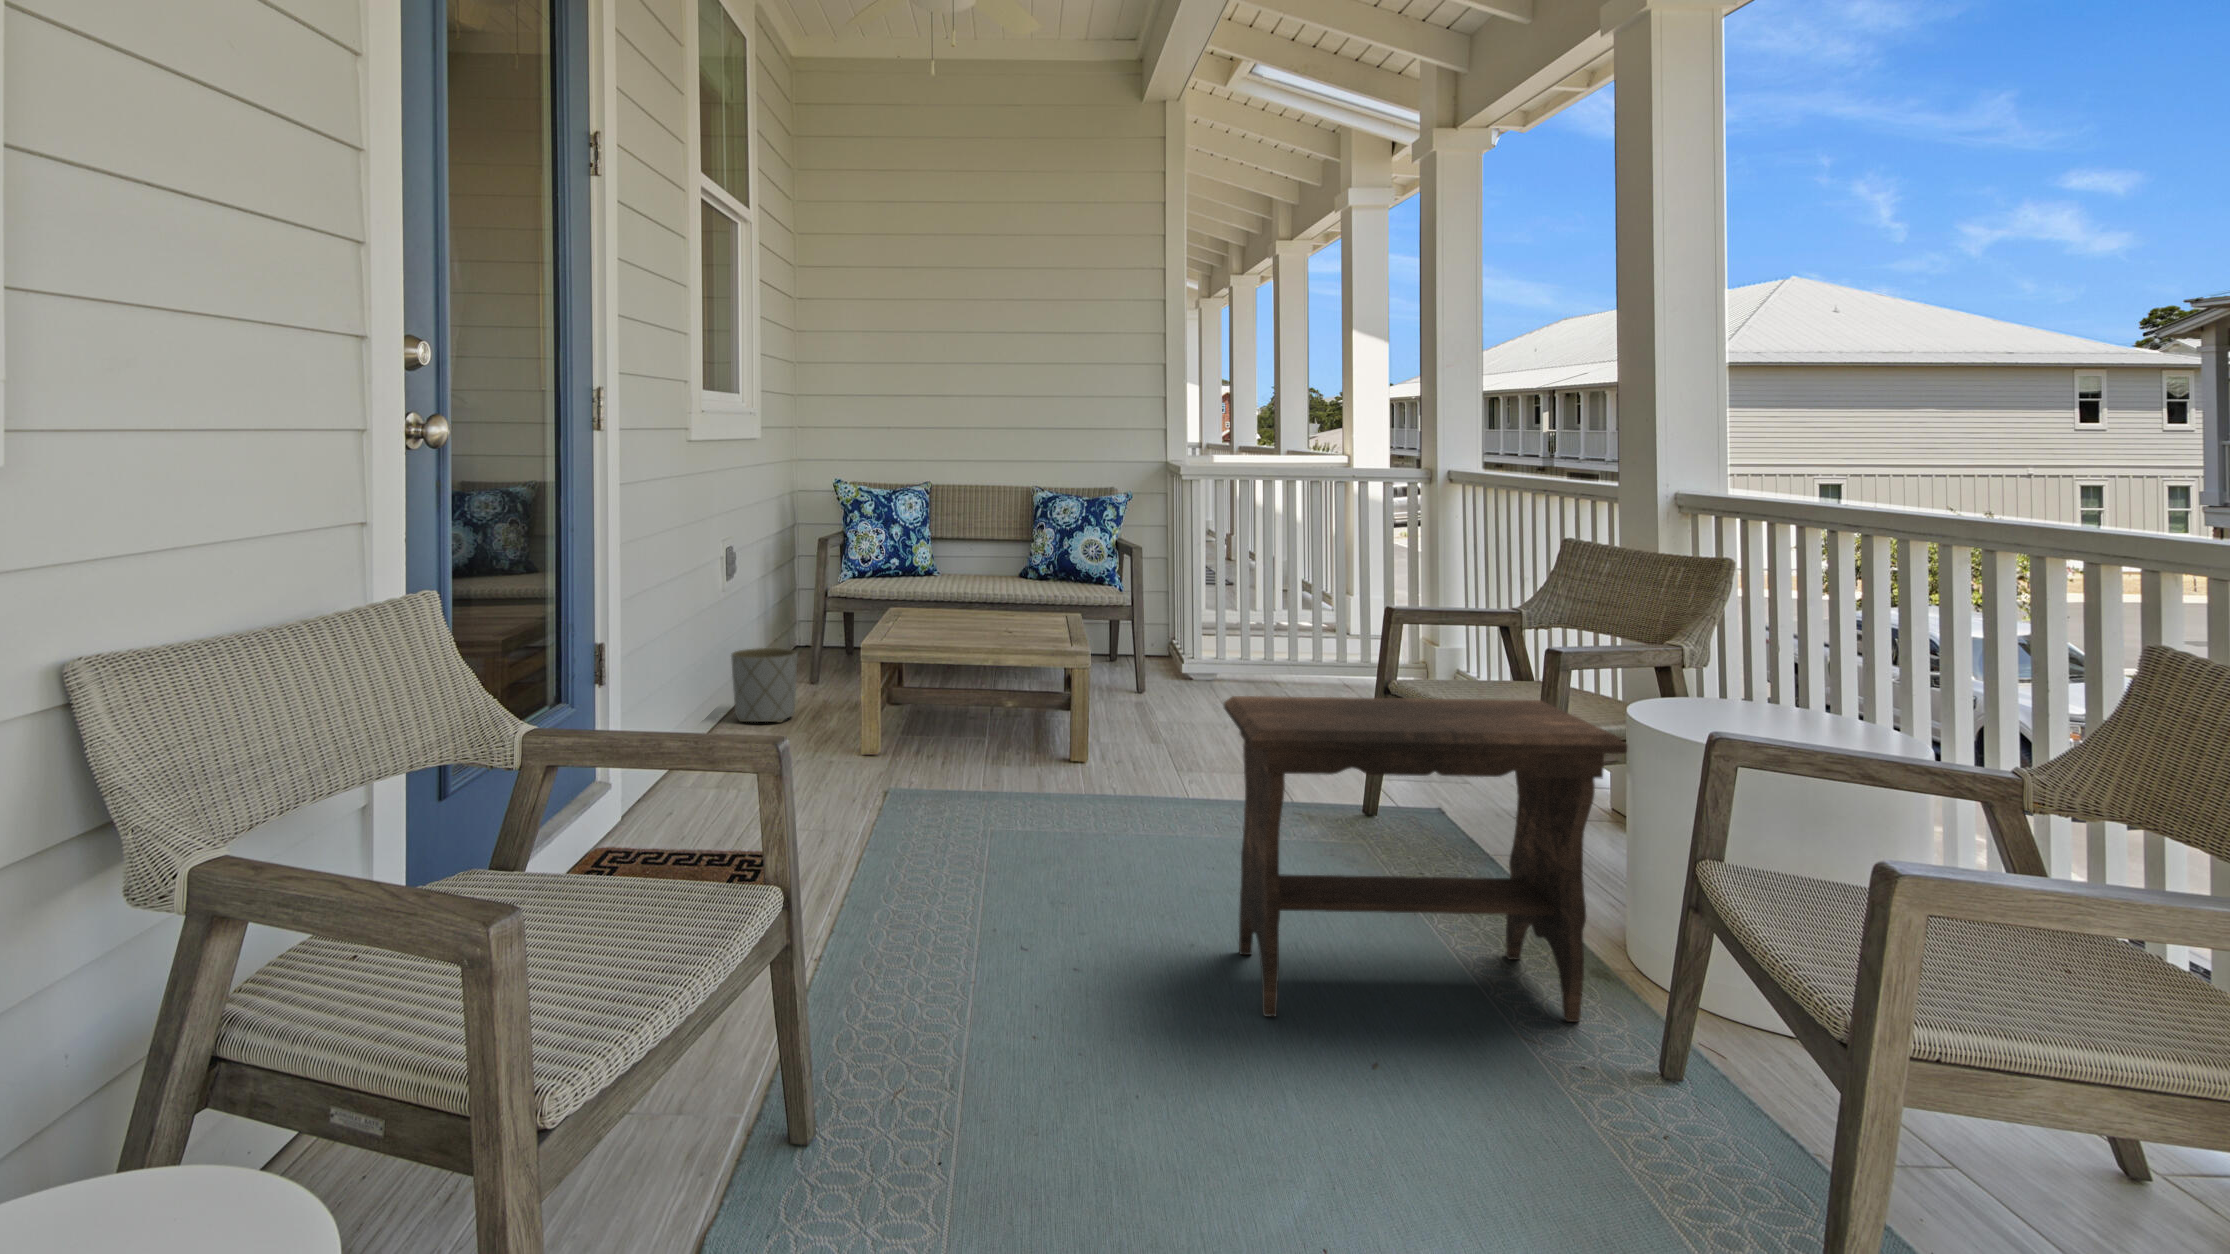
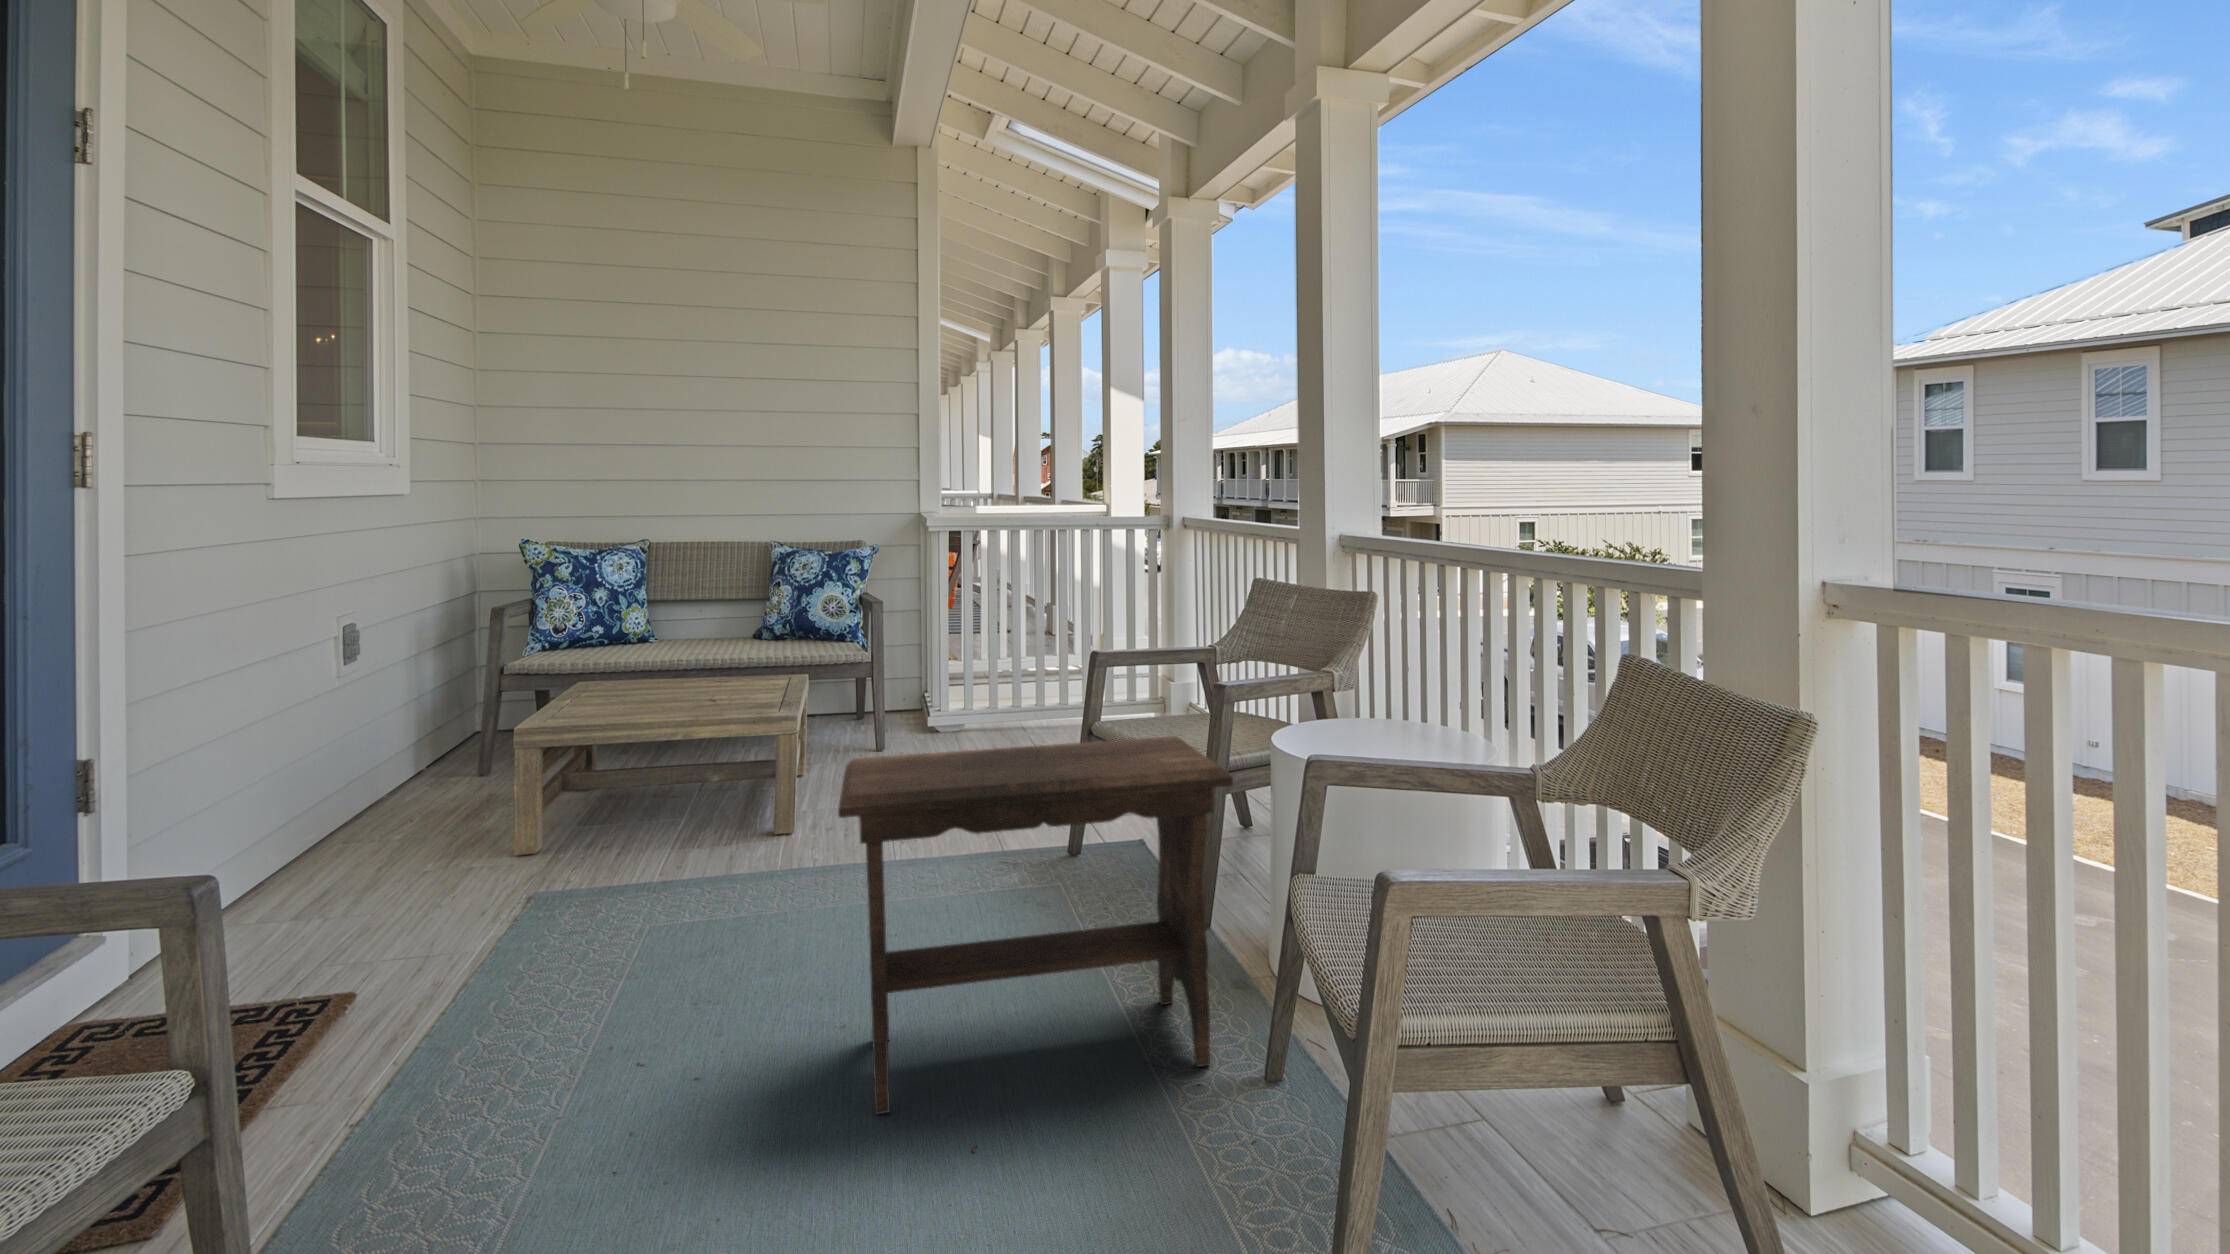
planter: present [731,648,797,723] -> none [358,738,450,829]

